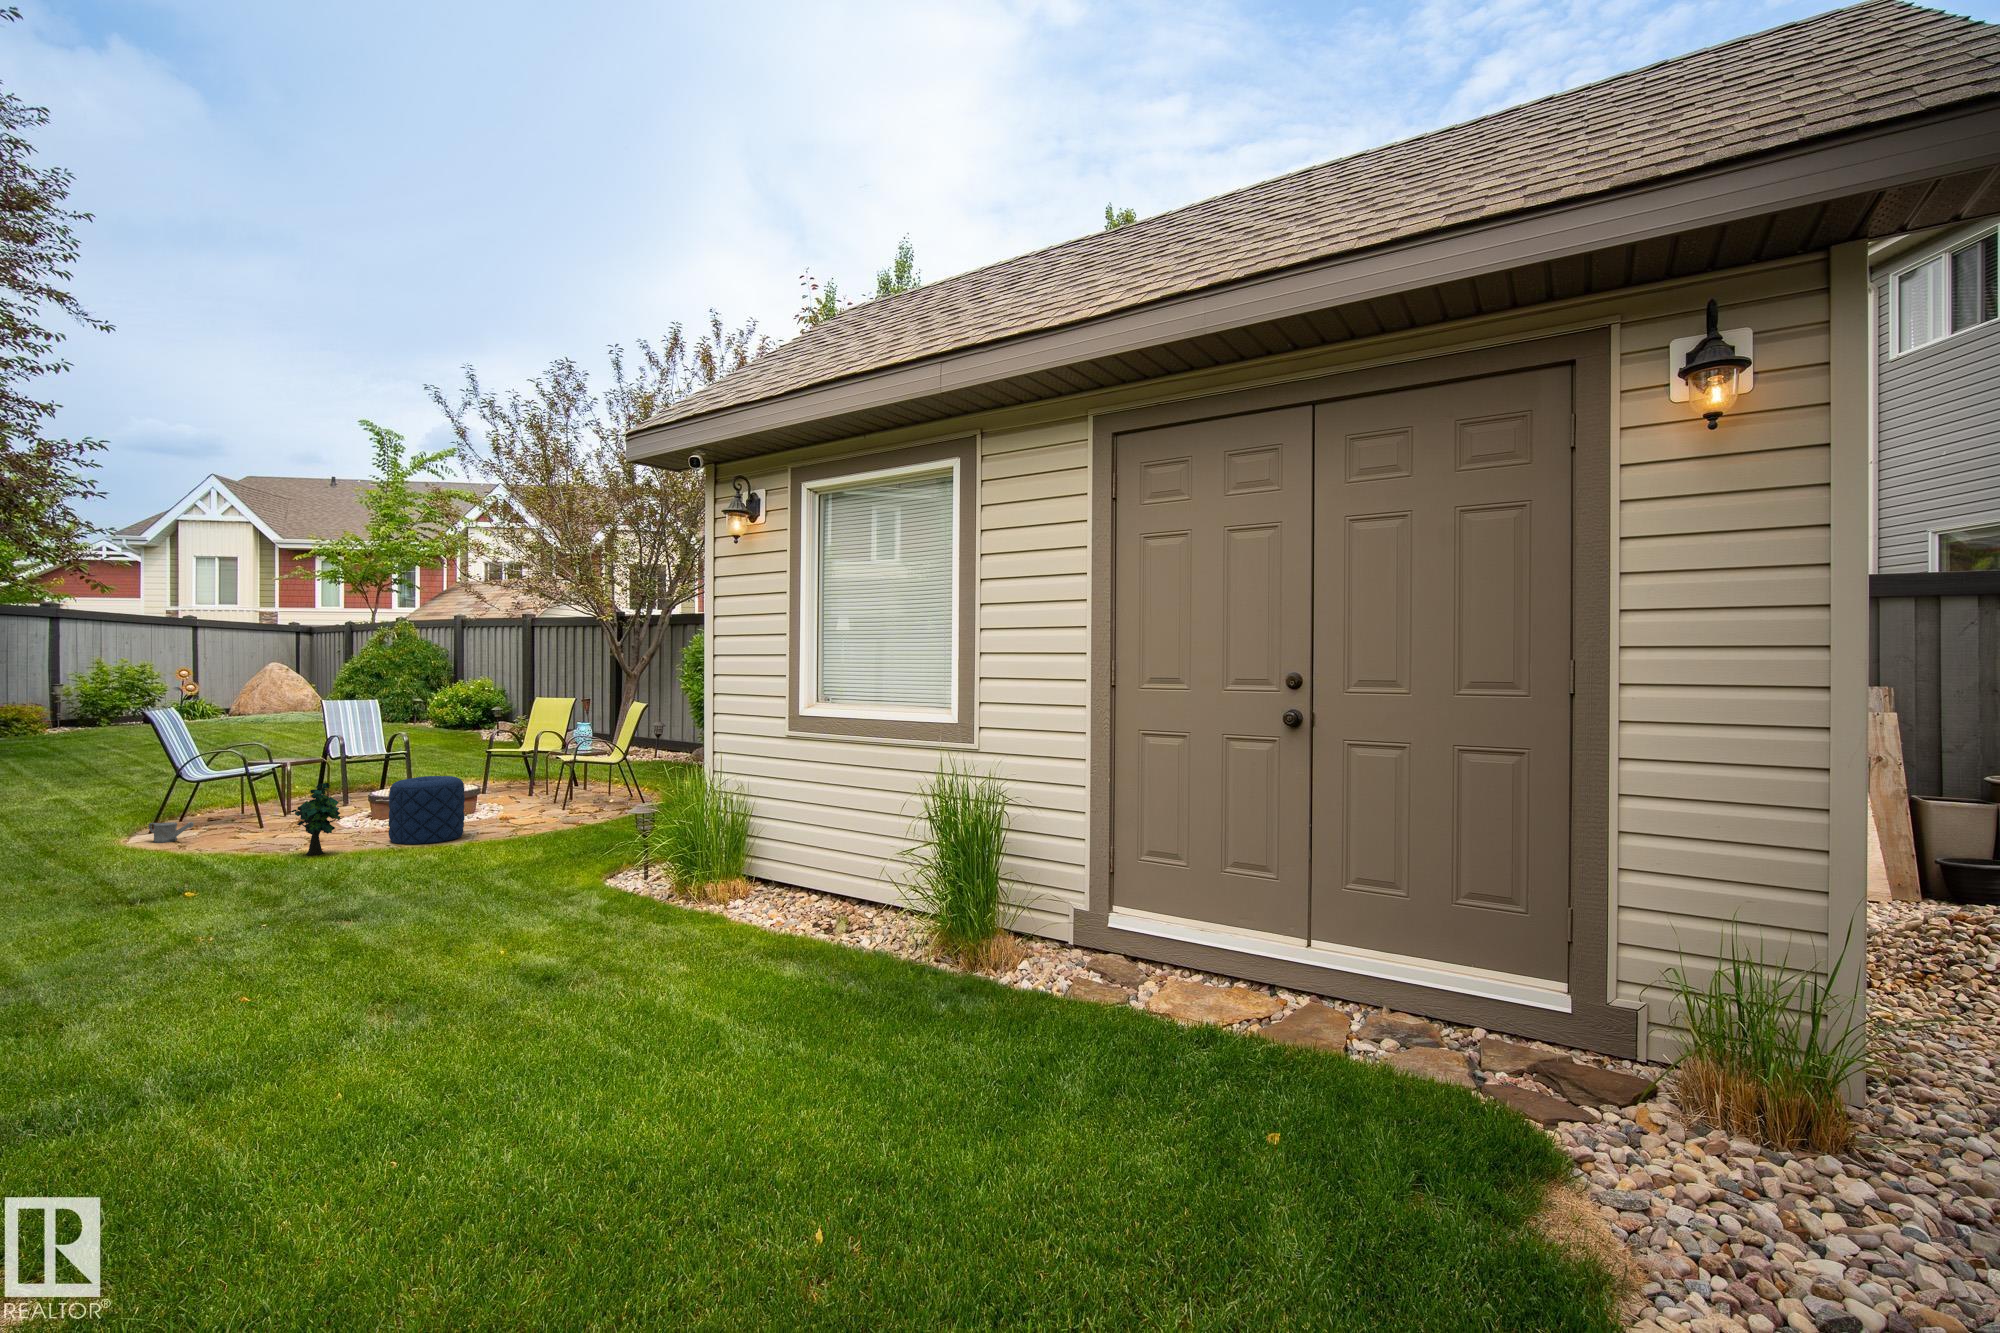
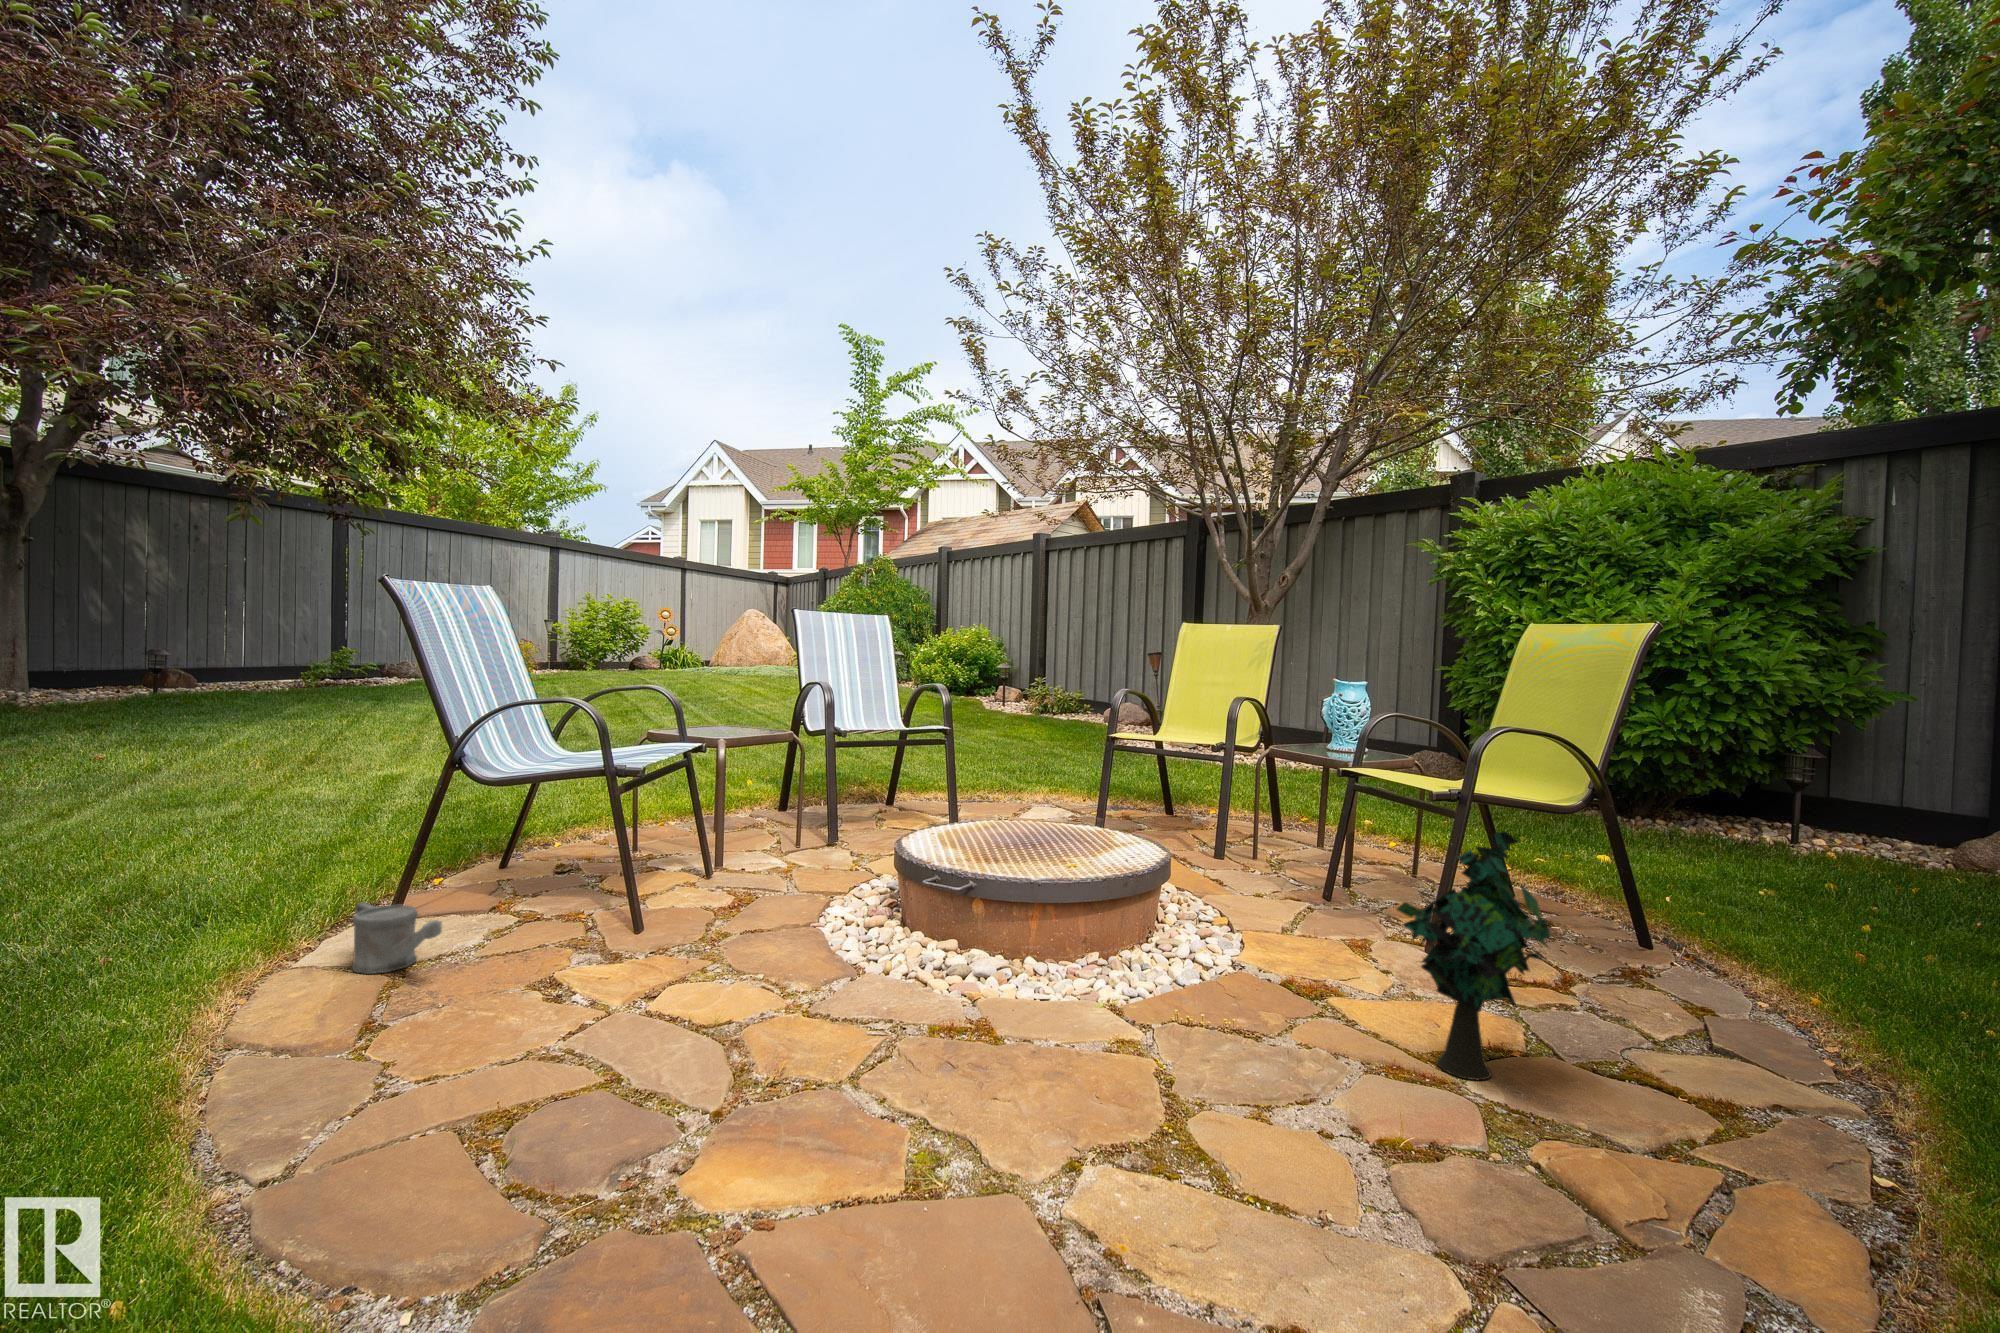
pouf: present [389,776,465,844] -> none [994,834,1265,1157]
decorative plant: present [290,783,341,855] -> present [1397,831,1551,1080]

